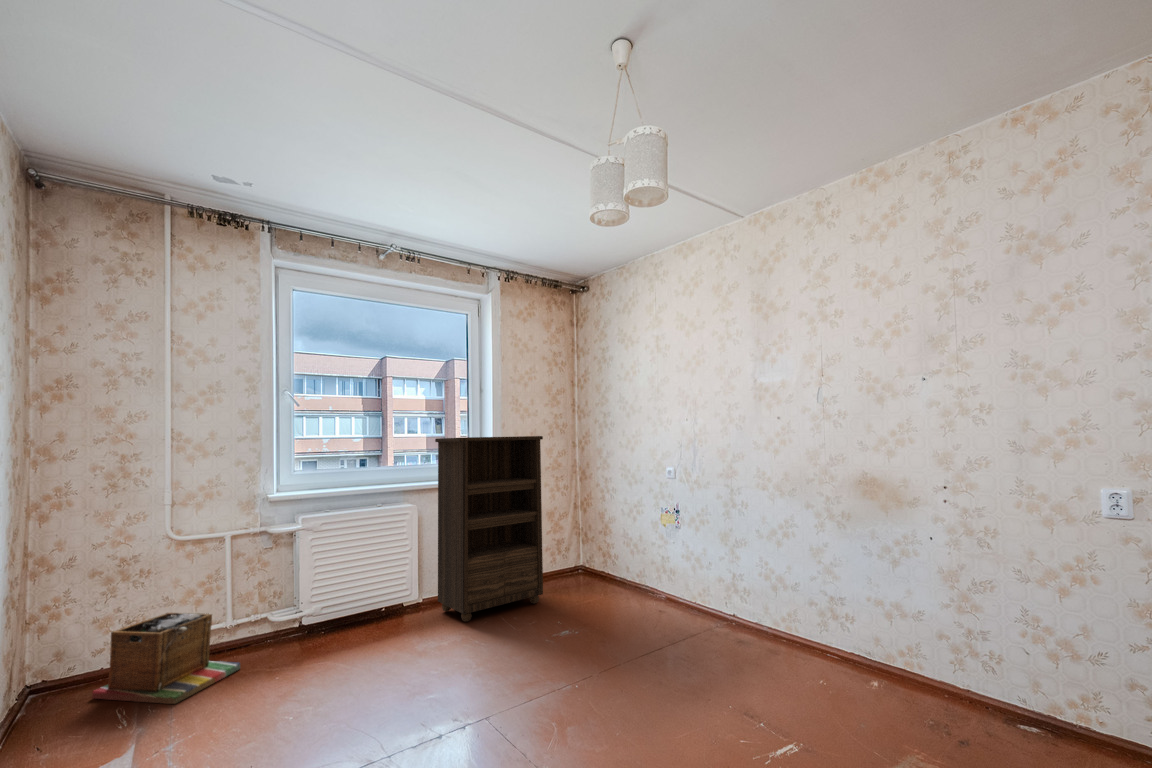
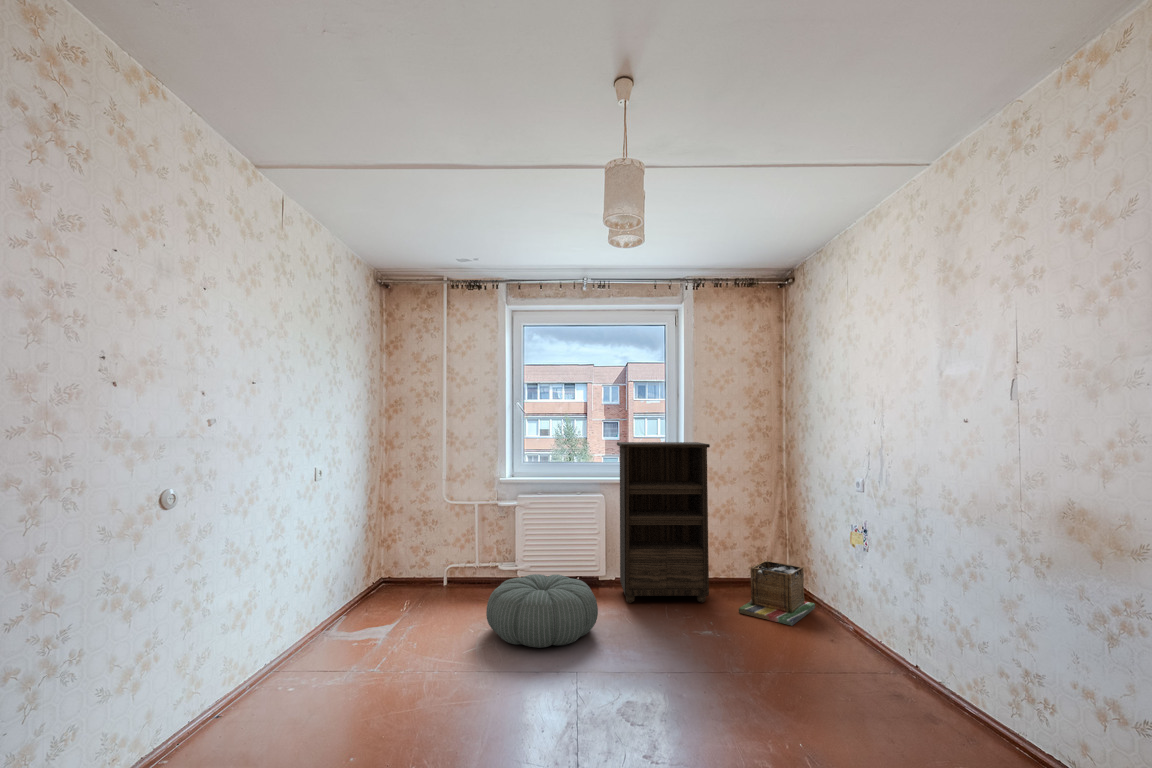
pouf: none [325,603,476,708] -> present [486,574,598,648]
laundry basket: present [92,613,240,704] -> present [739,560,815,626]

